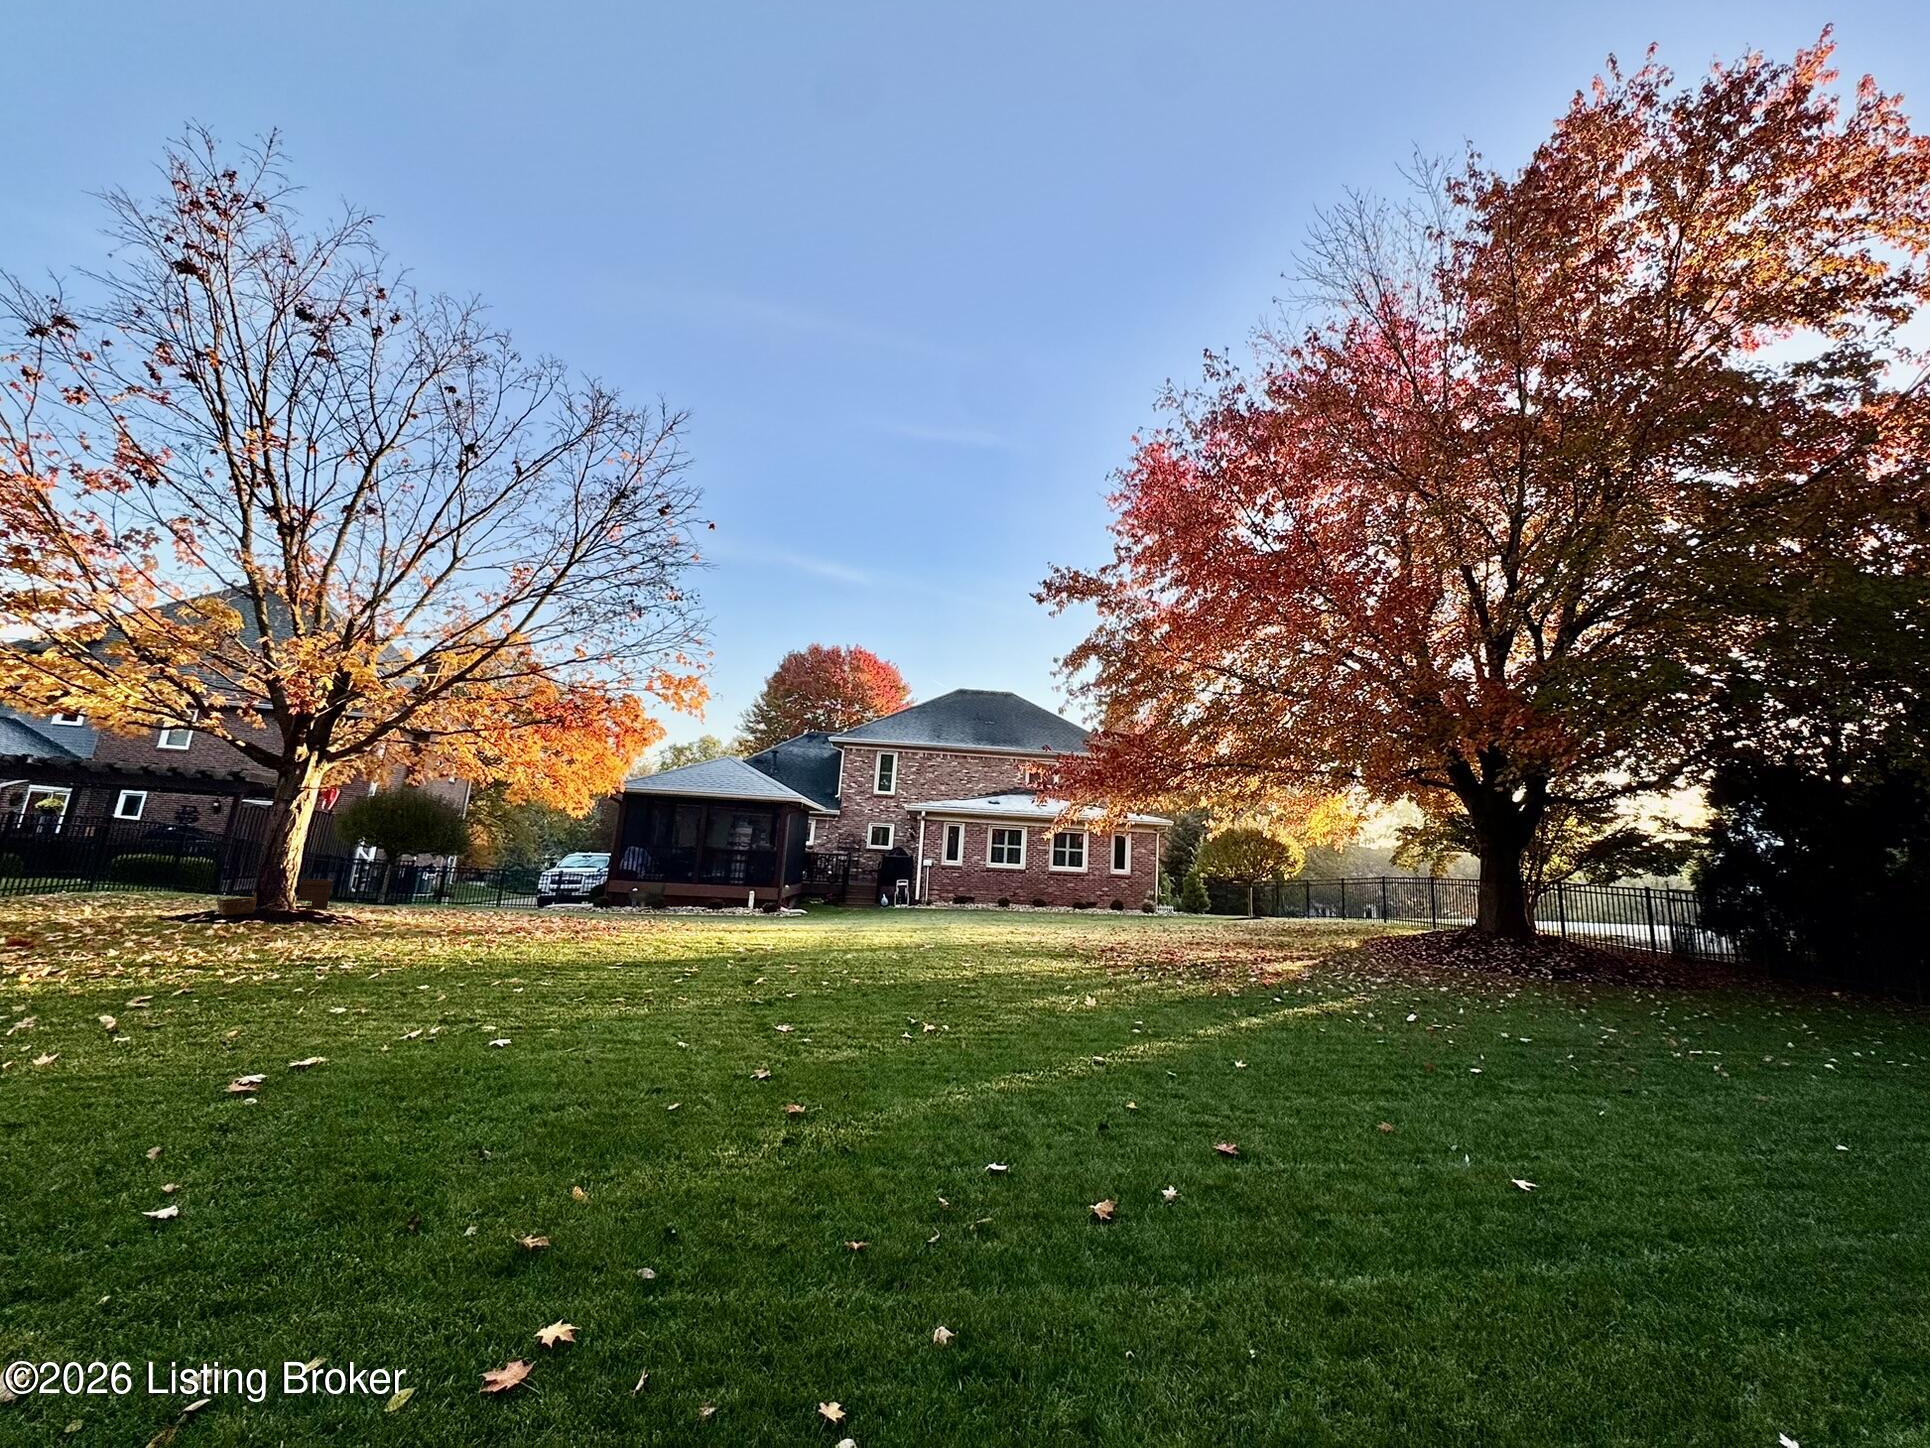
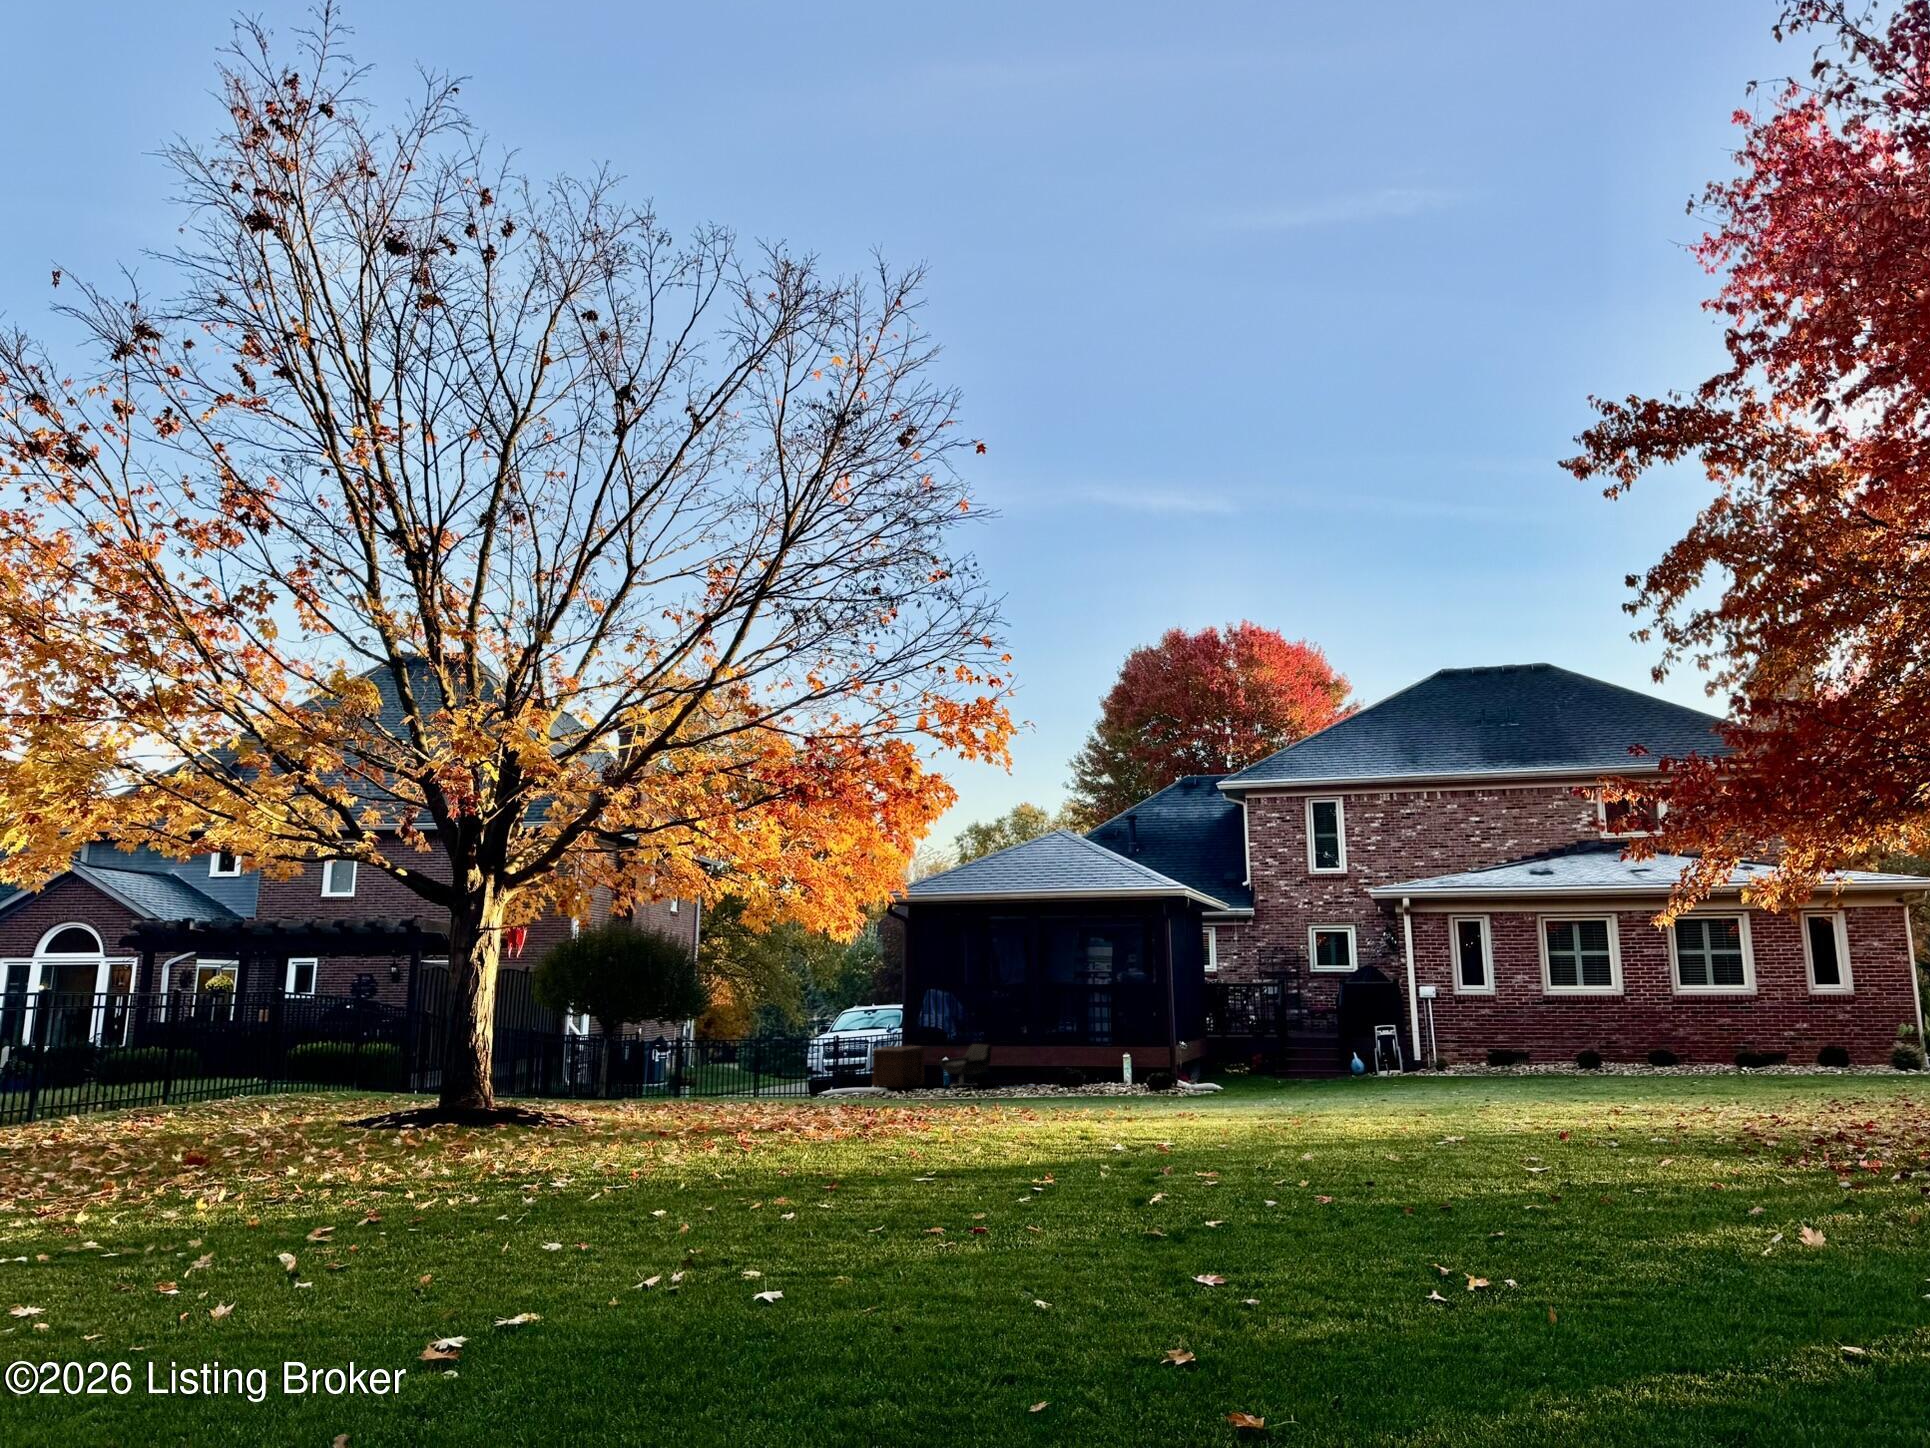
wooden crate: present [296,879,333,909] -> present [872,1046,924,1087]
woven basket: present [217,892,257,915] -> none [400,1083,446,1117]

